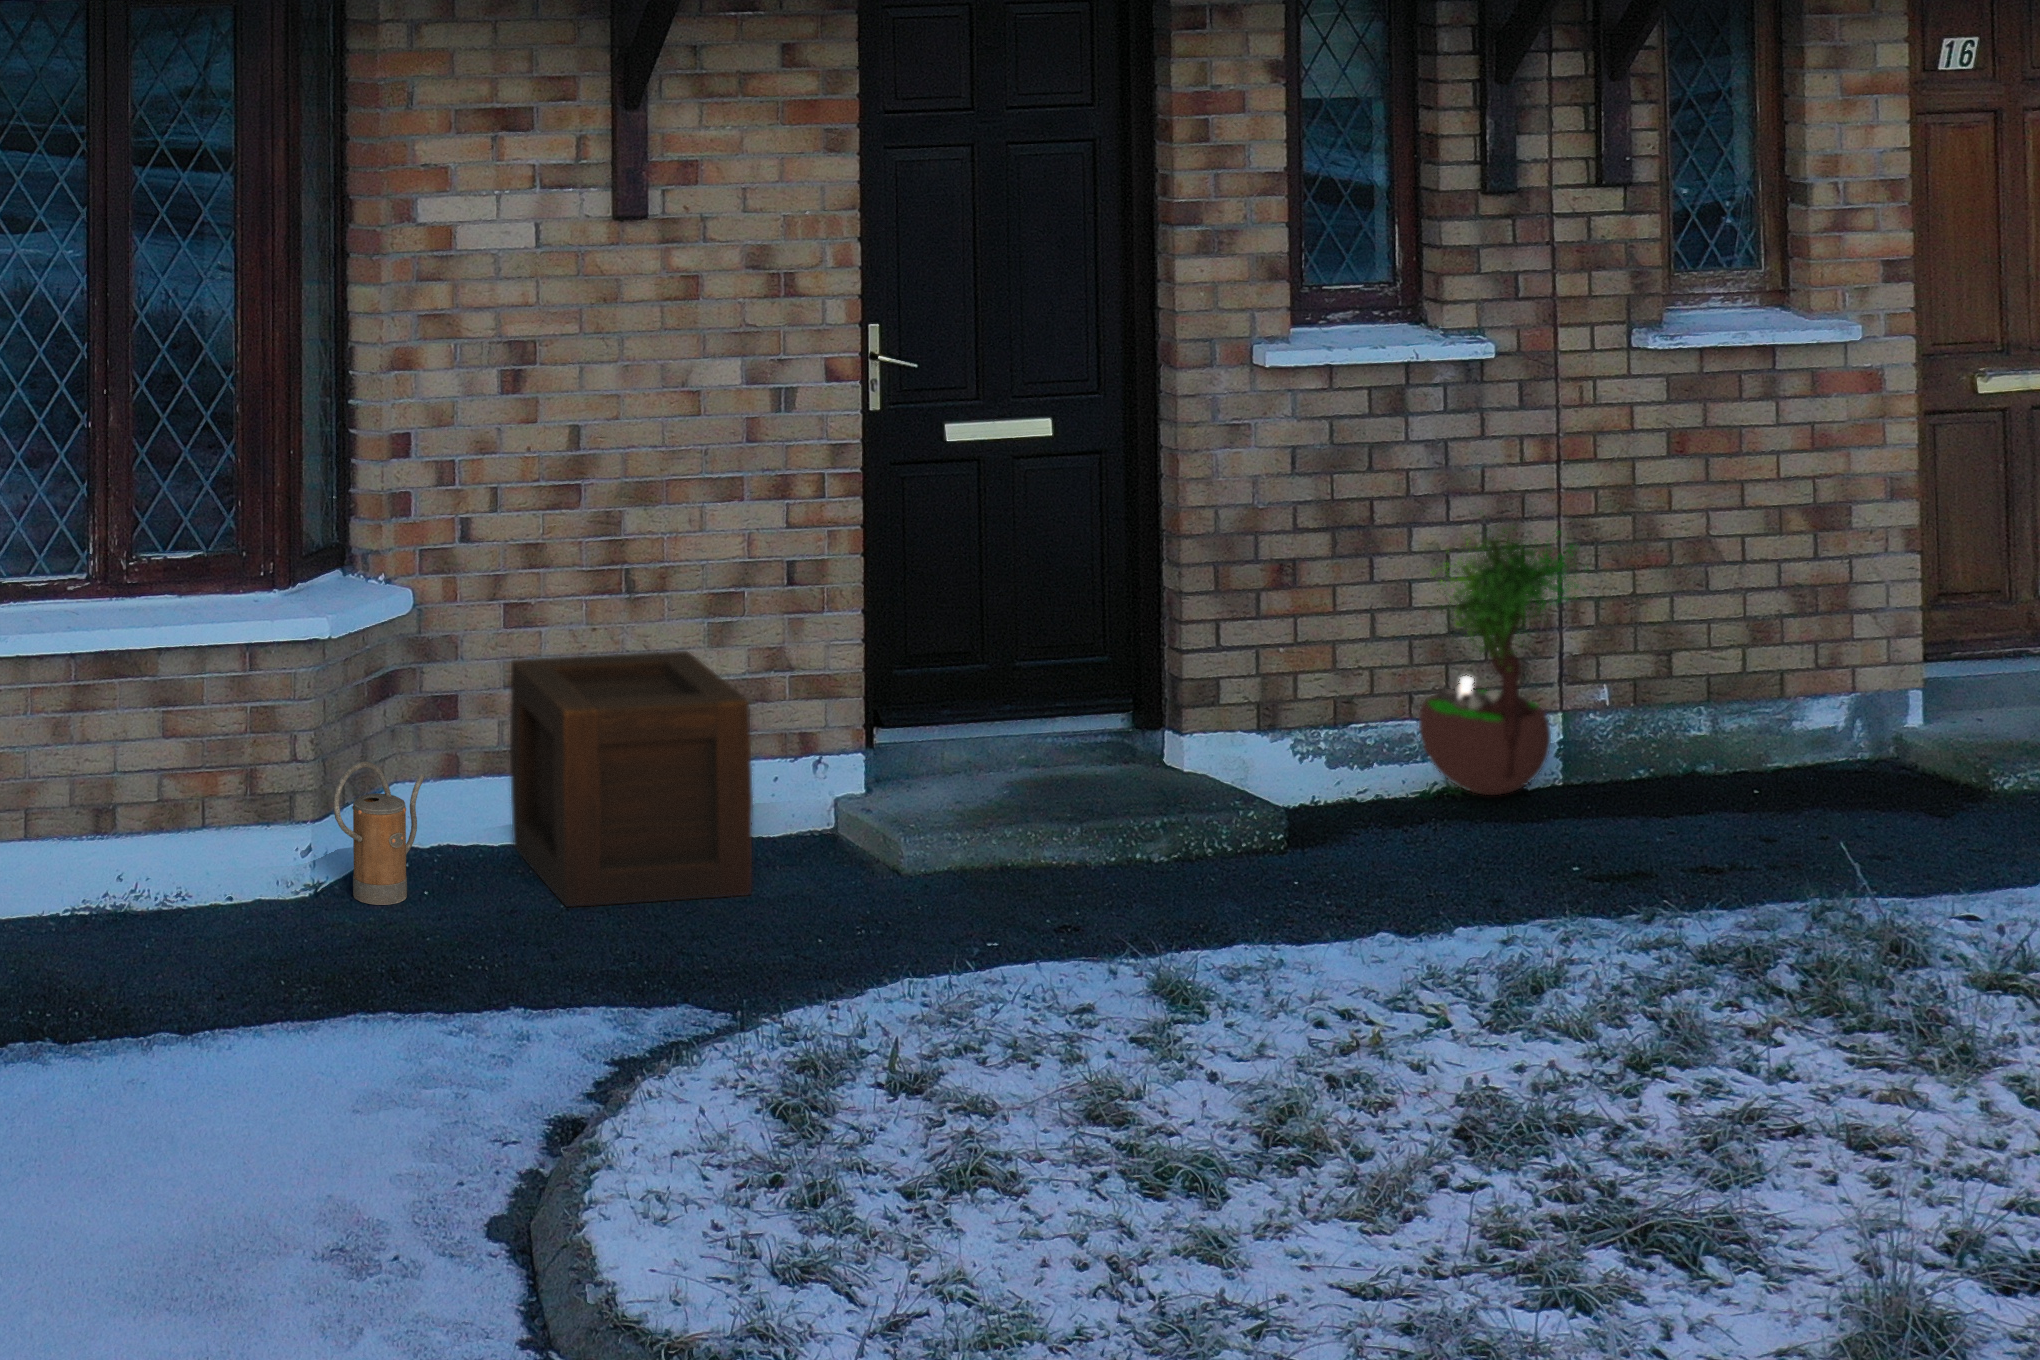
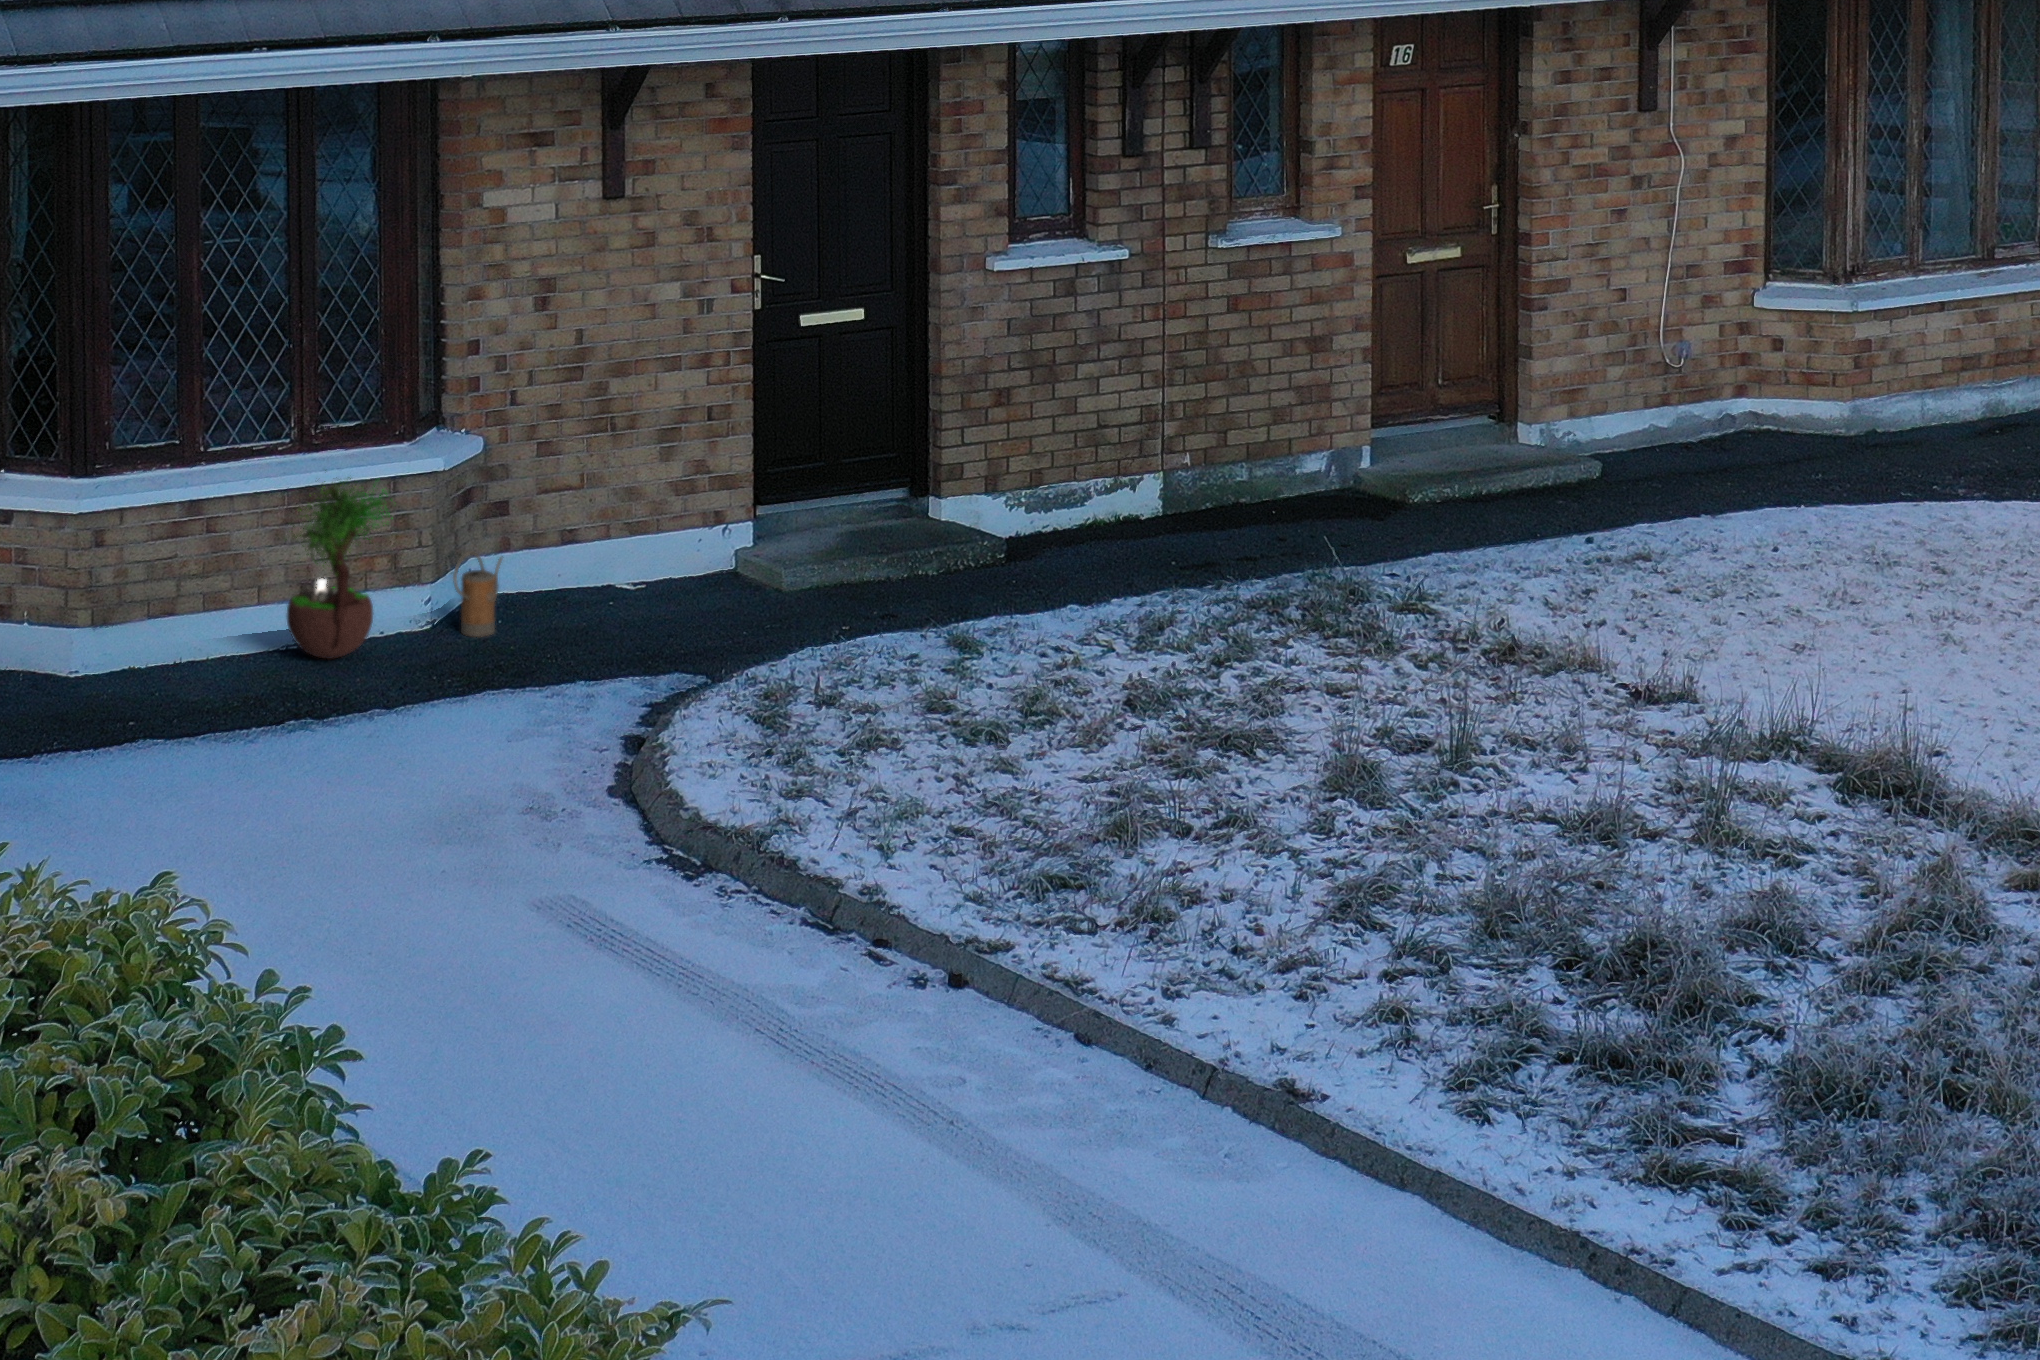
potted tree: present [1419,513,1586,795] -> present [287,477,392,658]
wooden crate: present [510,651,753,907] -> none [546,471,706,629]

